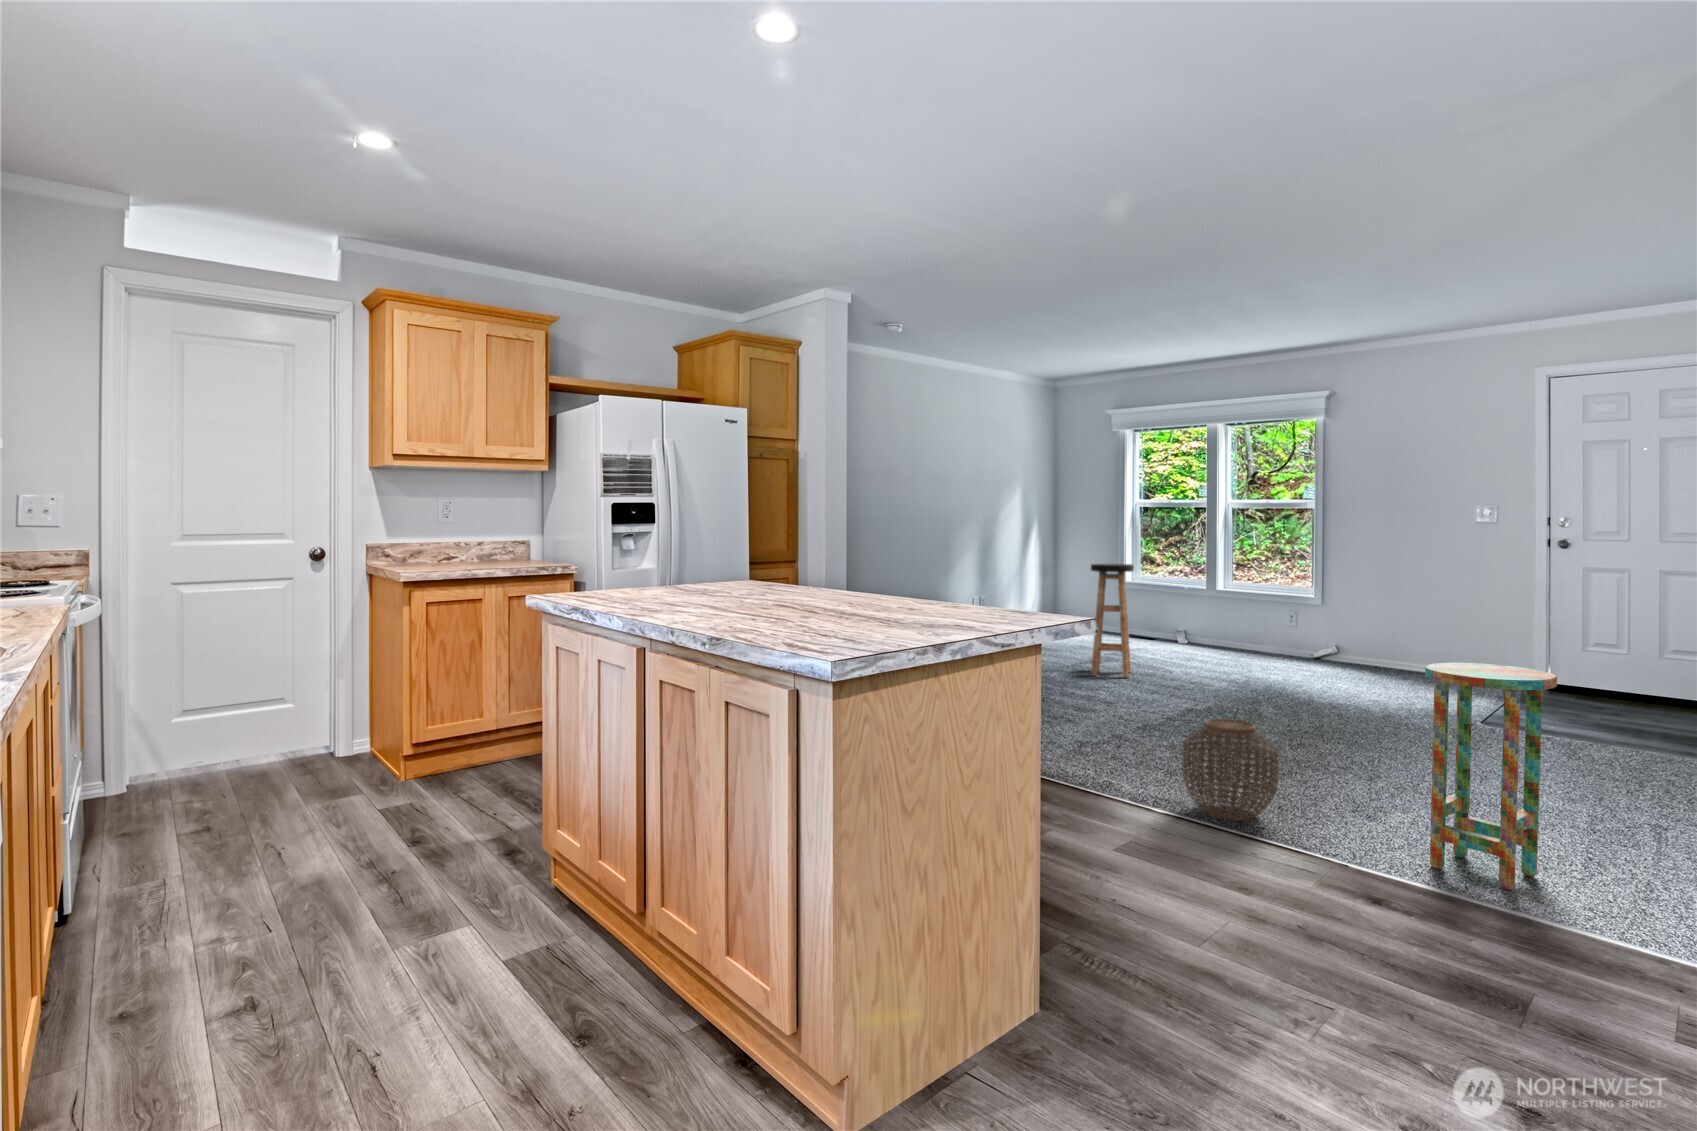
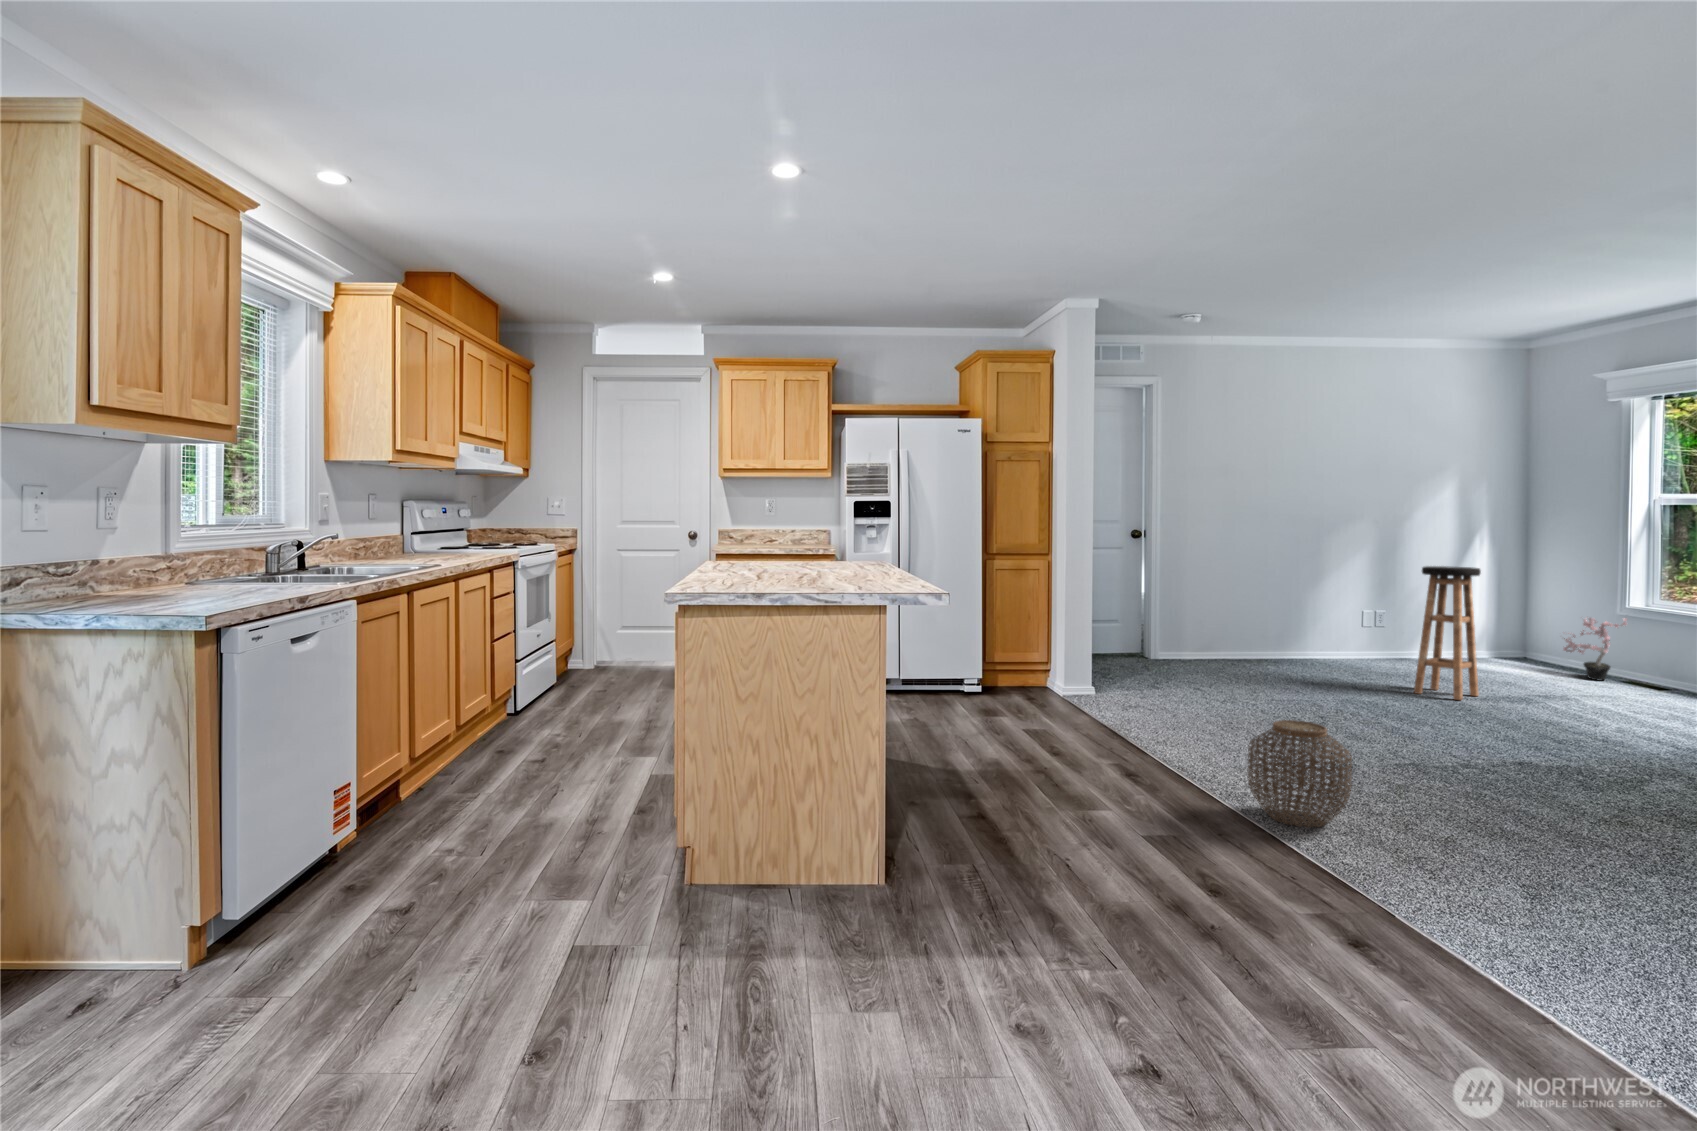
potted plant: none [1135,597,1186,650] -> present [1563,617,1627,681]
side table: present [1425,663,1557,890] -> none [1439,678,1596,941]

